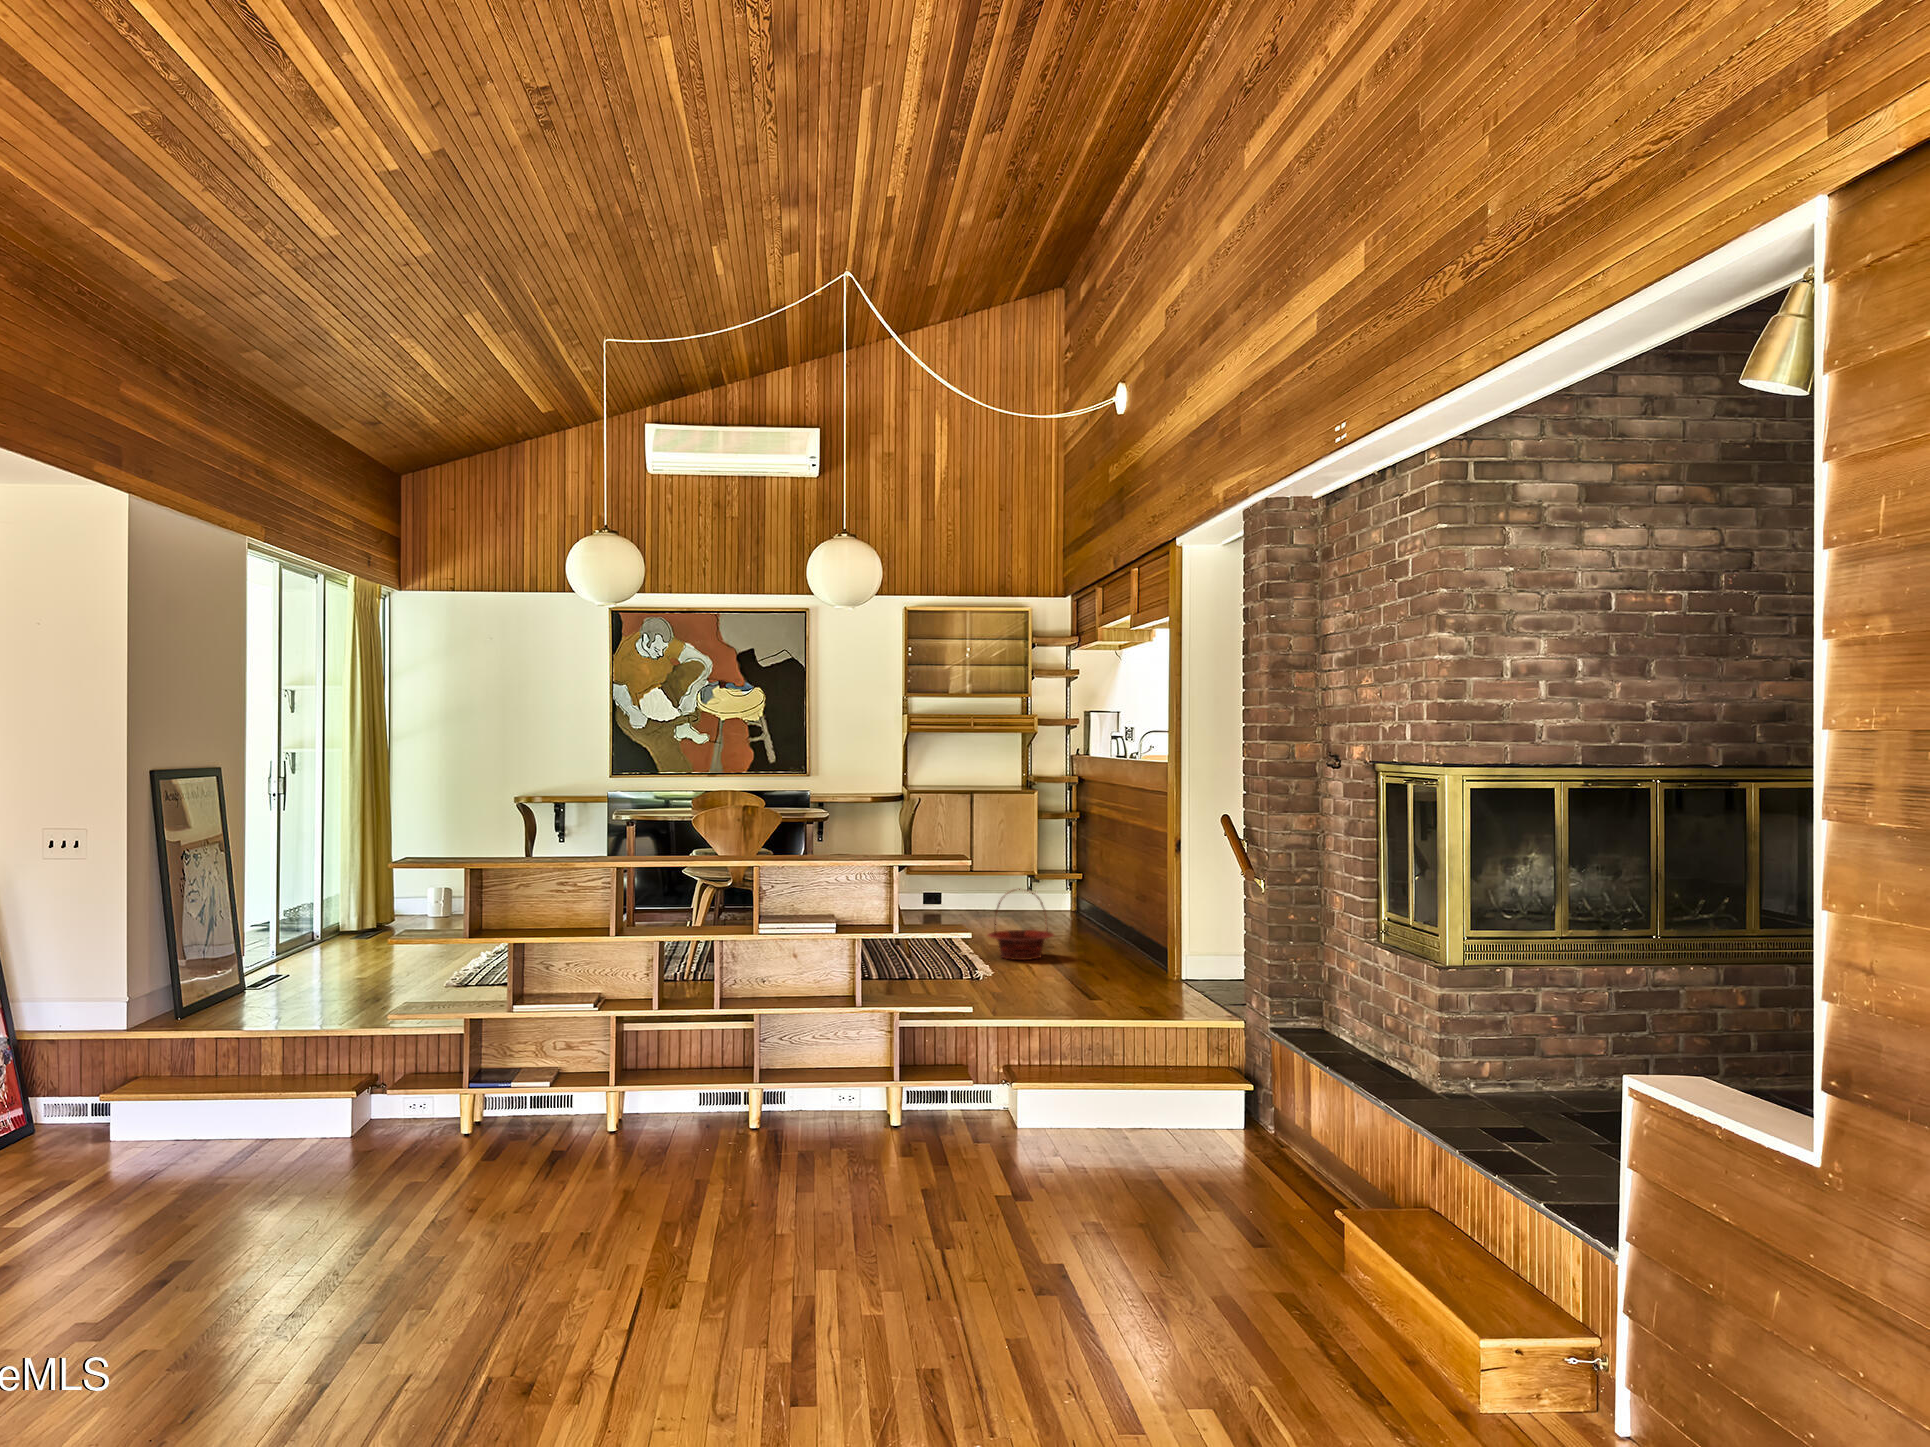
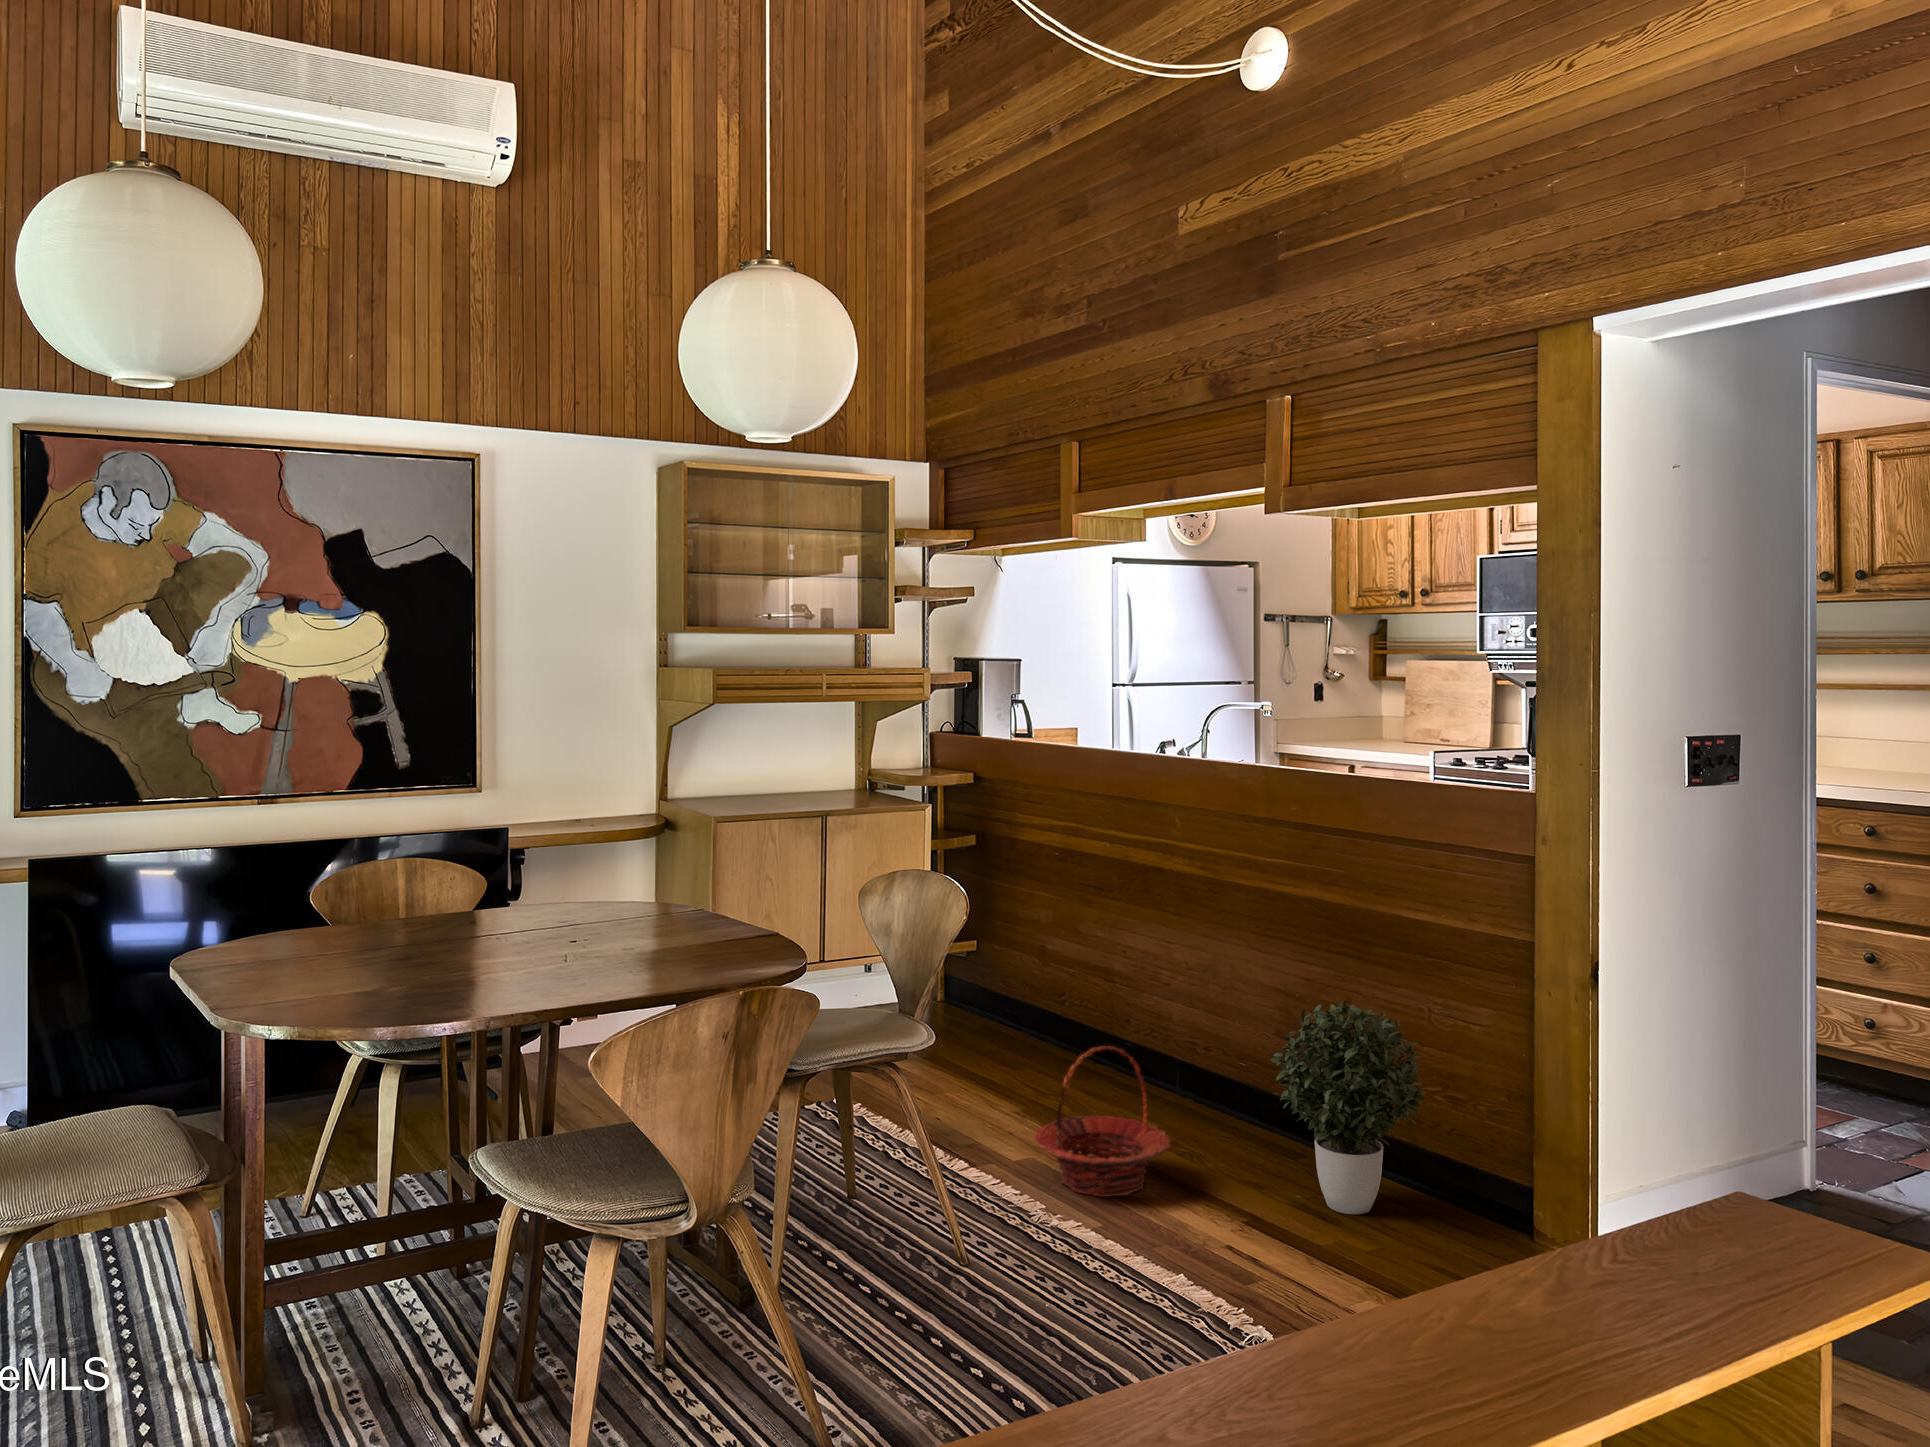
potted plant: none [1082,866,1157,972] -> present [1271,1001,1425,1214]

